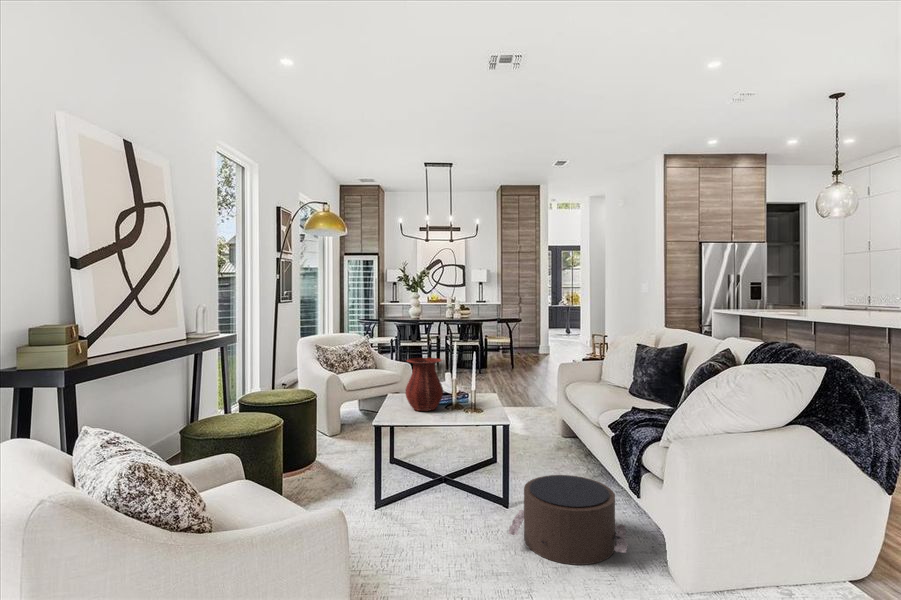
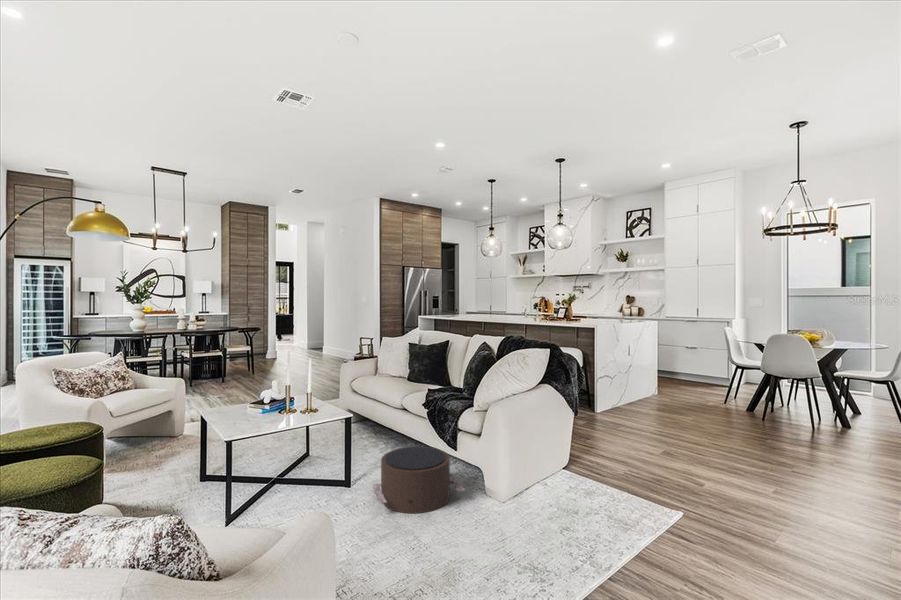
vase: present [405,358,443,411] -> none [235,368,275,420]

